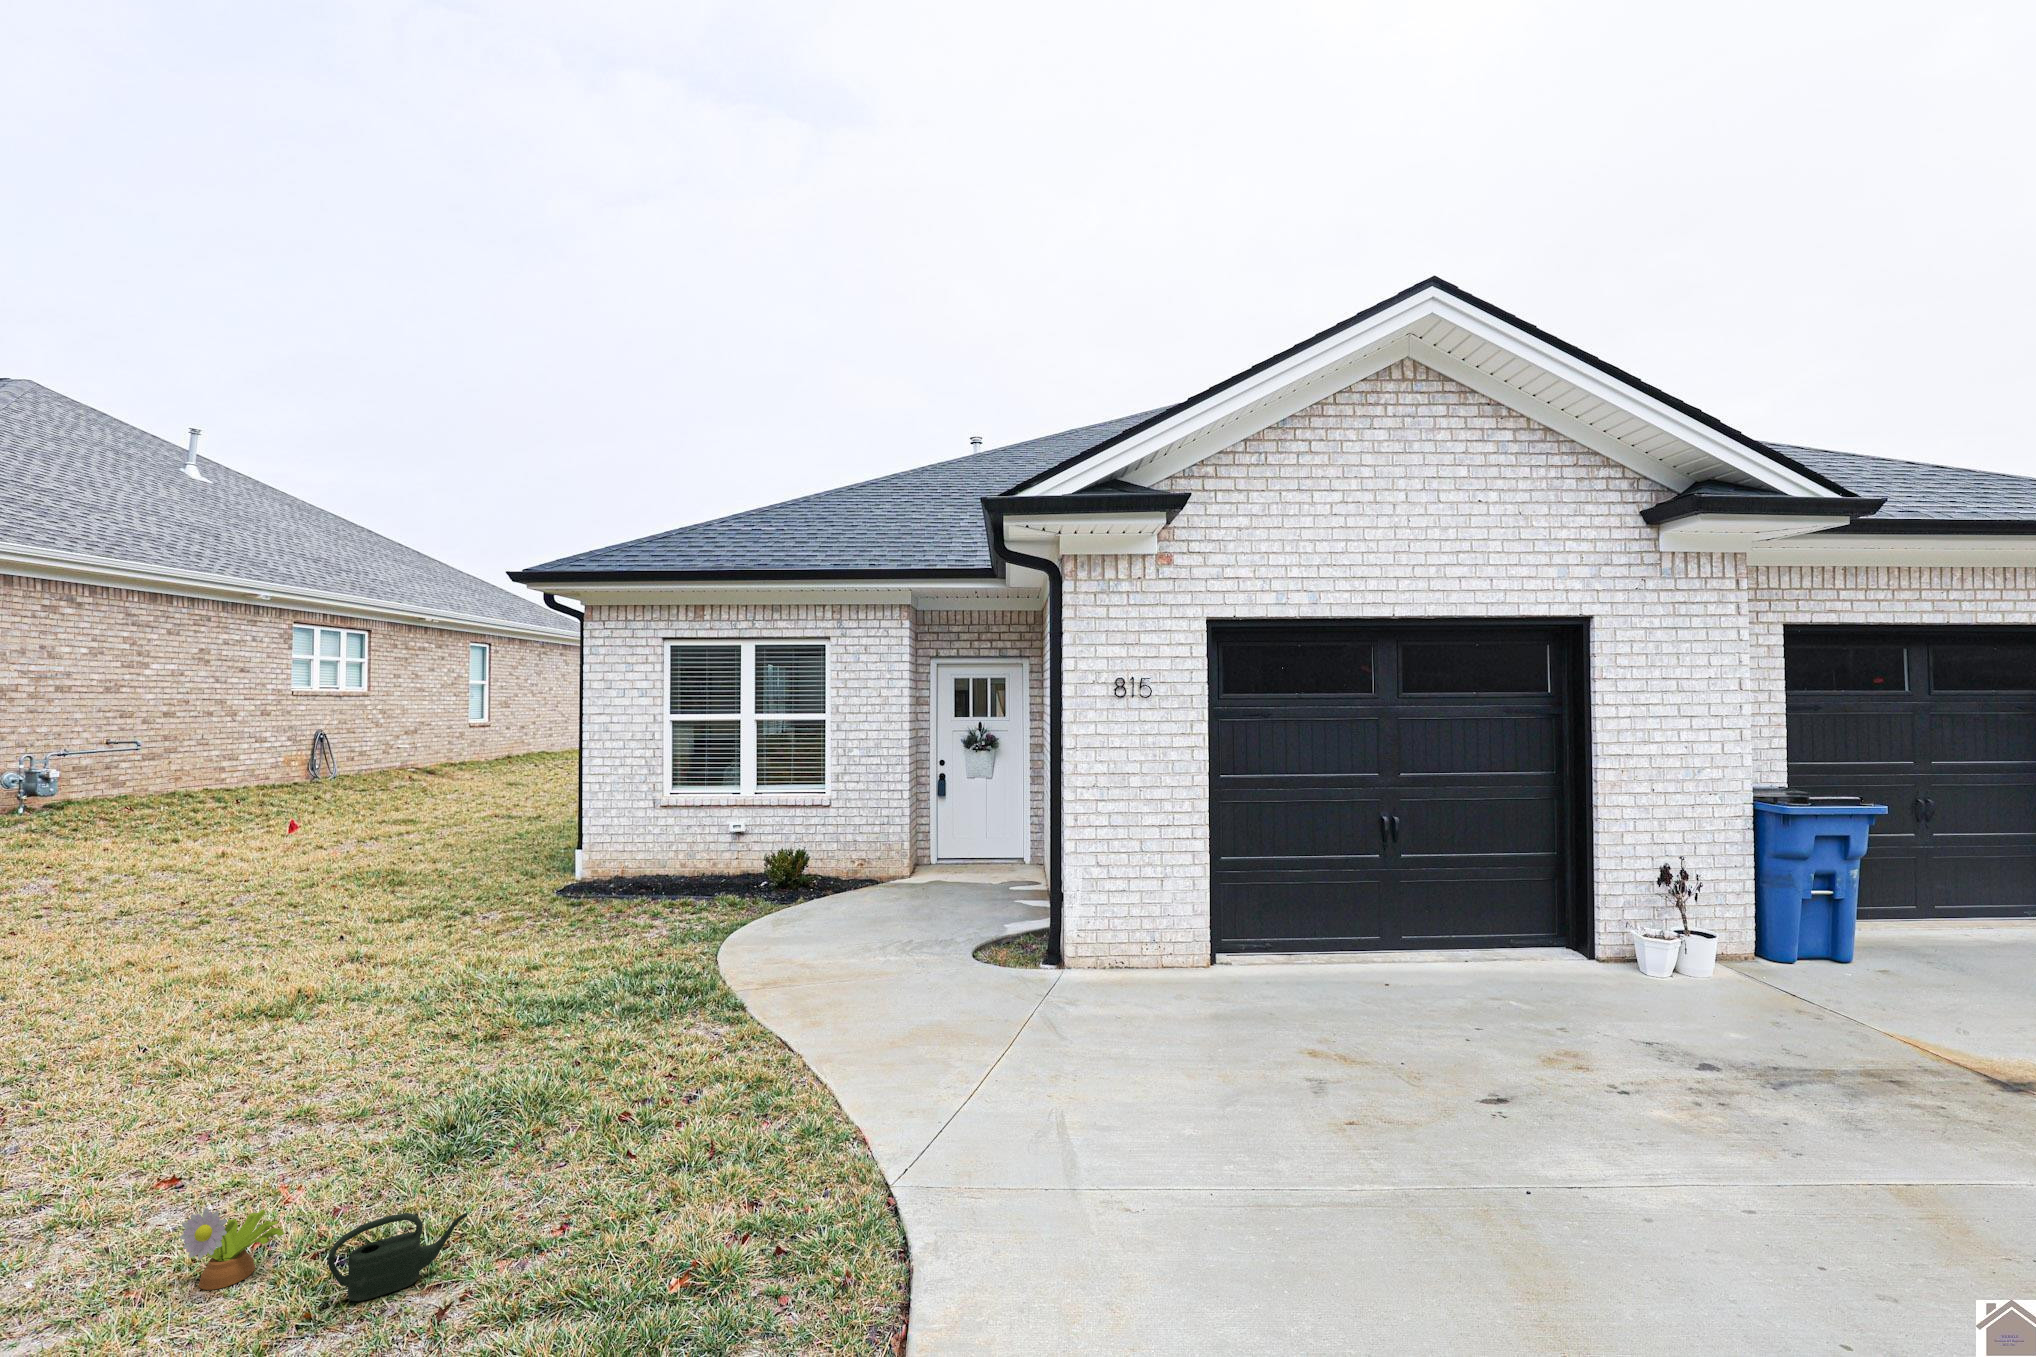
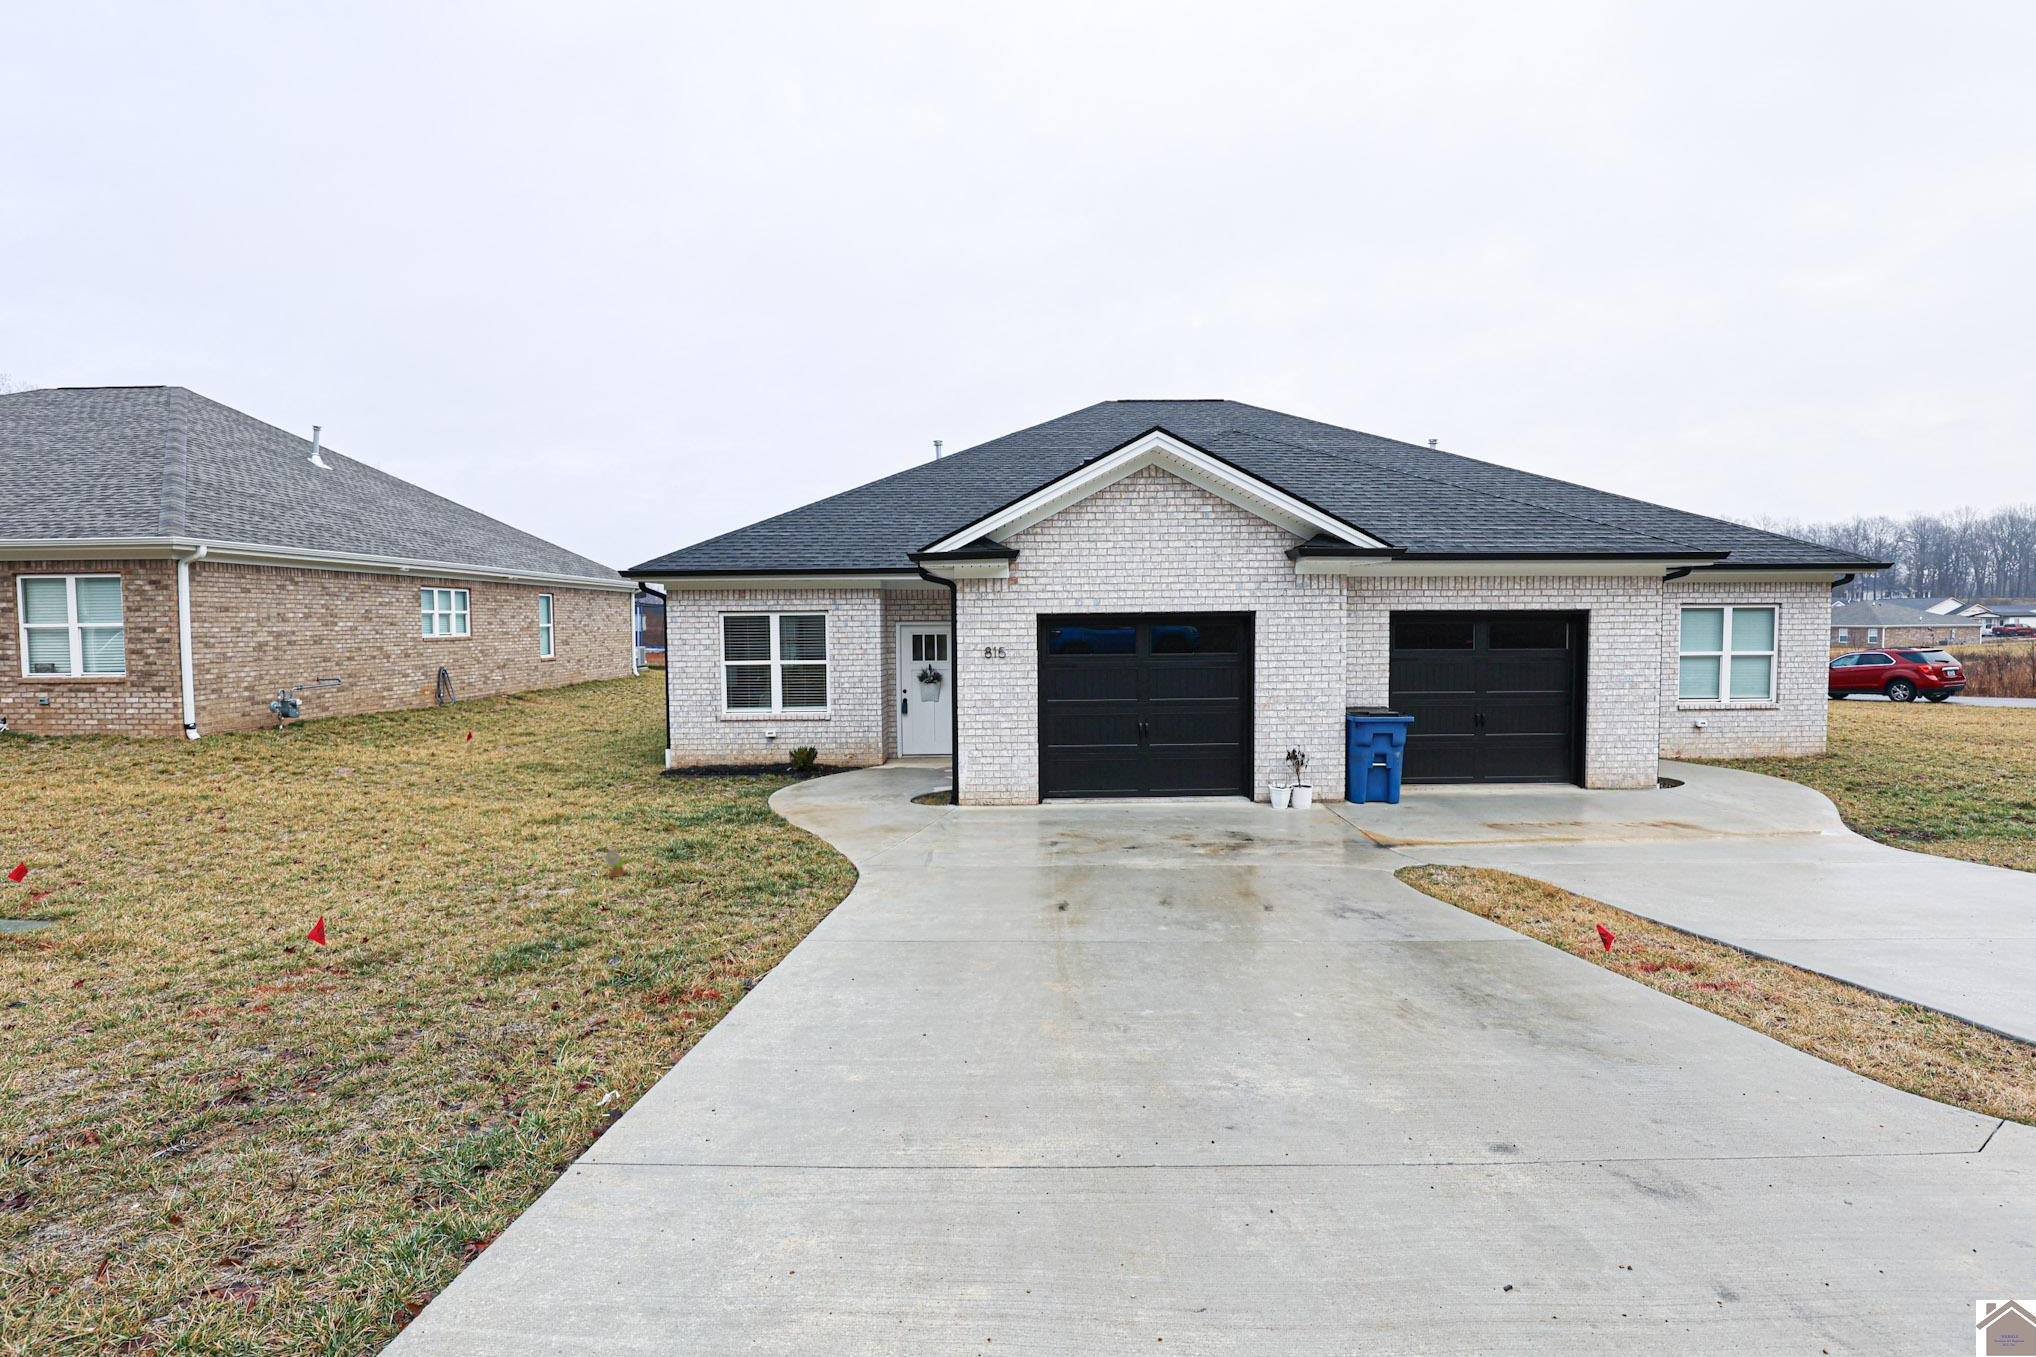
watering can: present [328,1213,467,1301] -> none [656,853,697,879]

